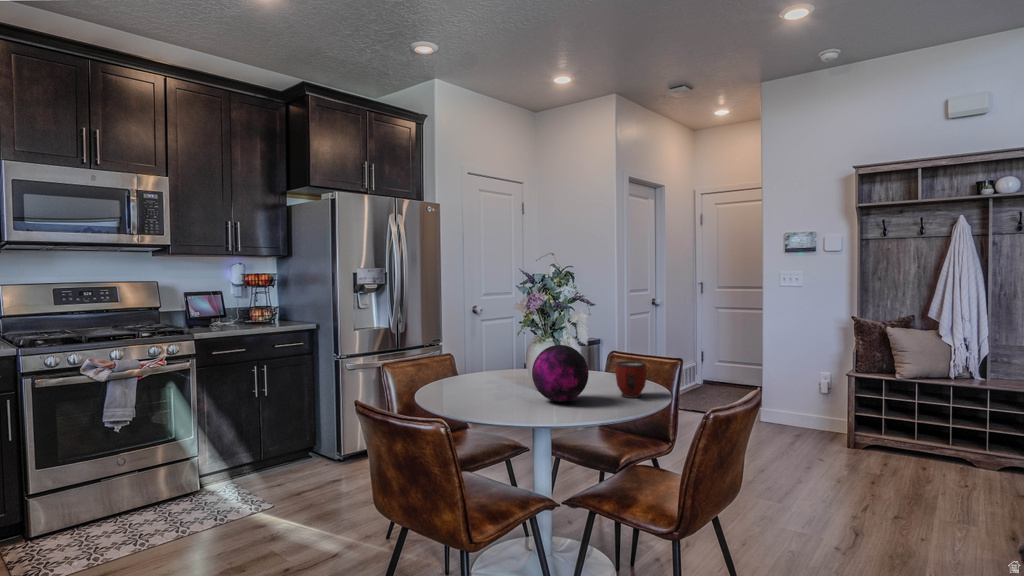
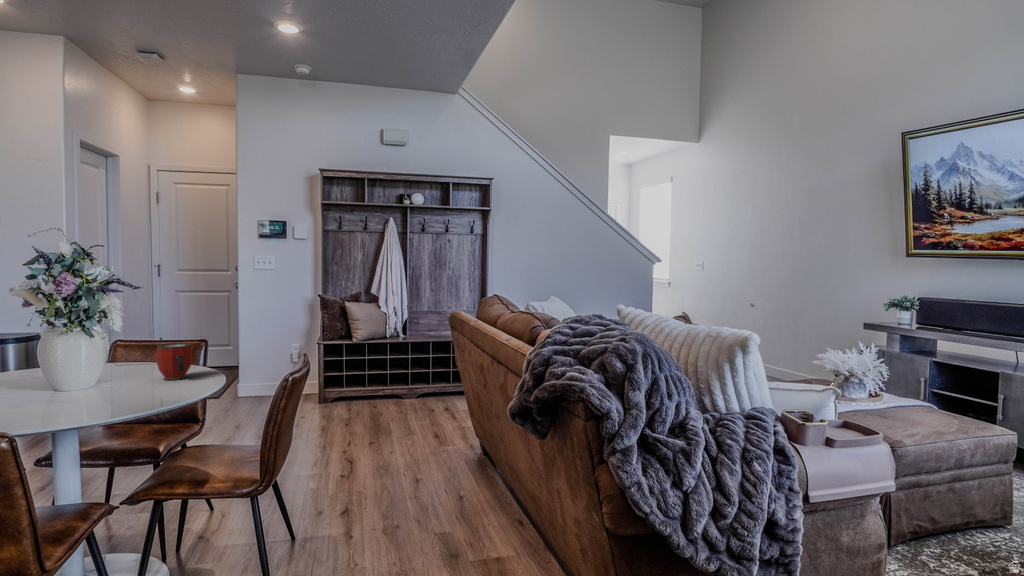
decorative orb: present [532,345,589,402] -> none [54,331,134,396]

